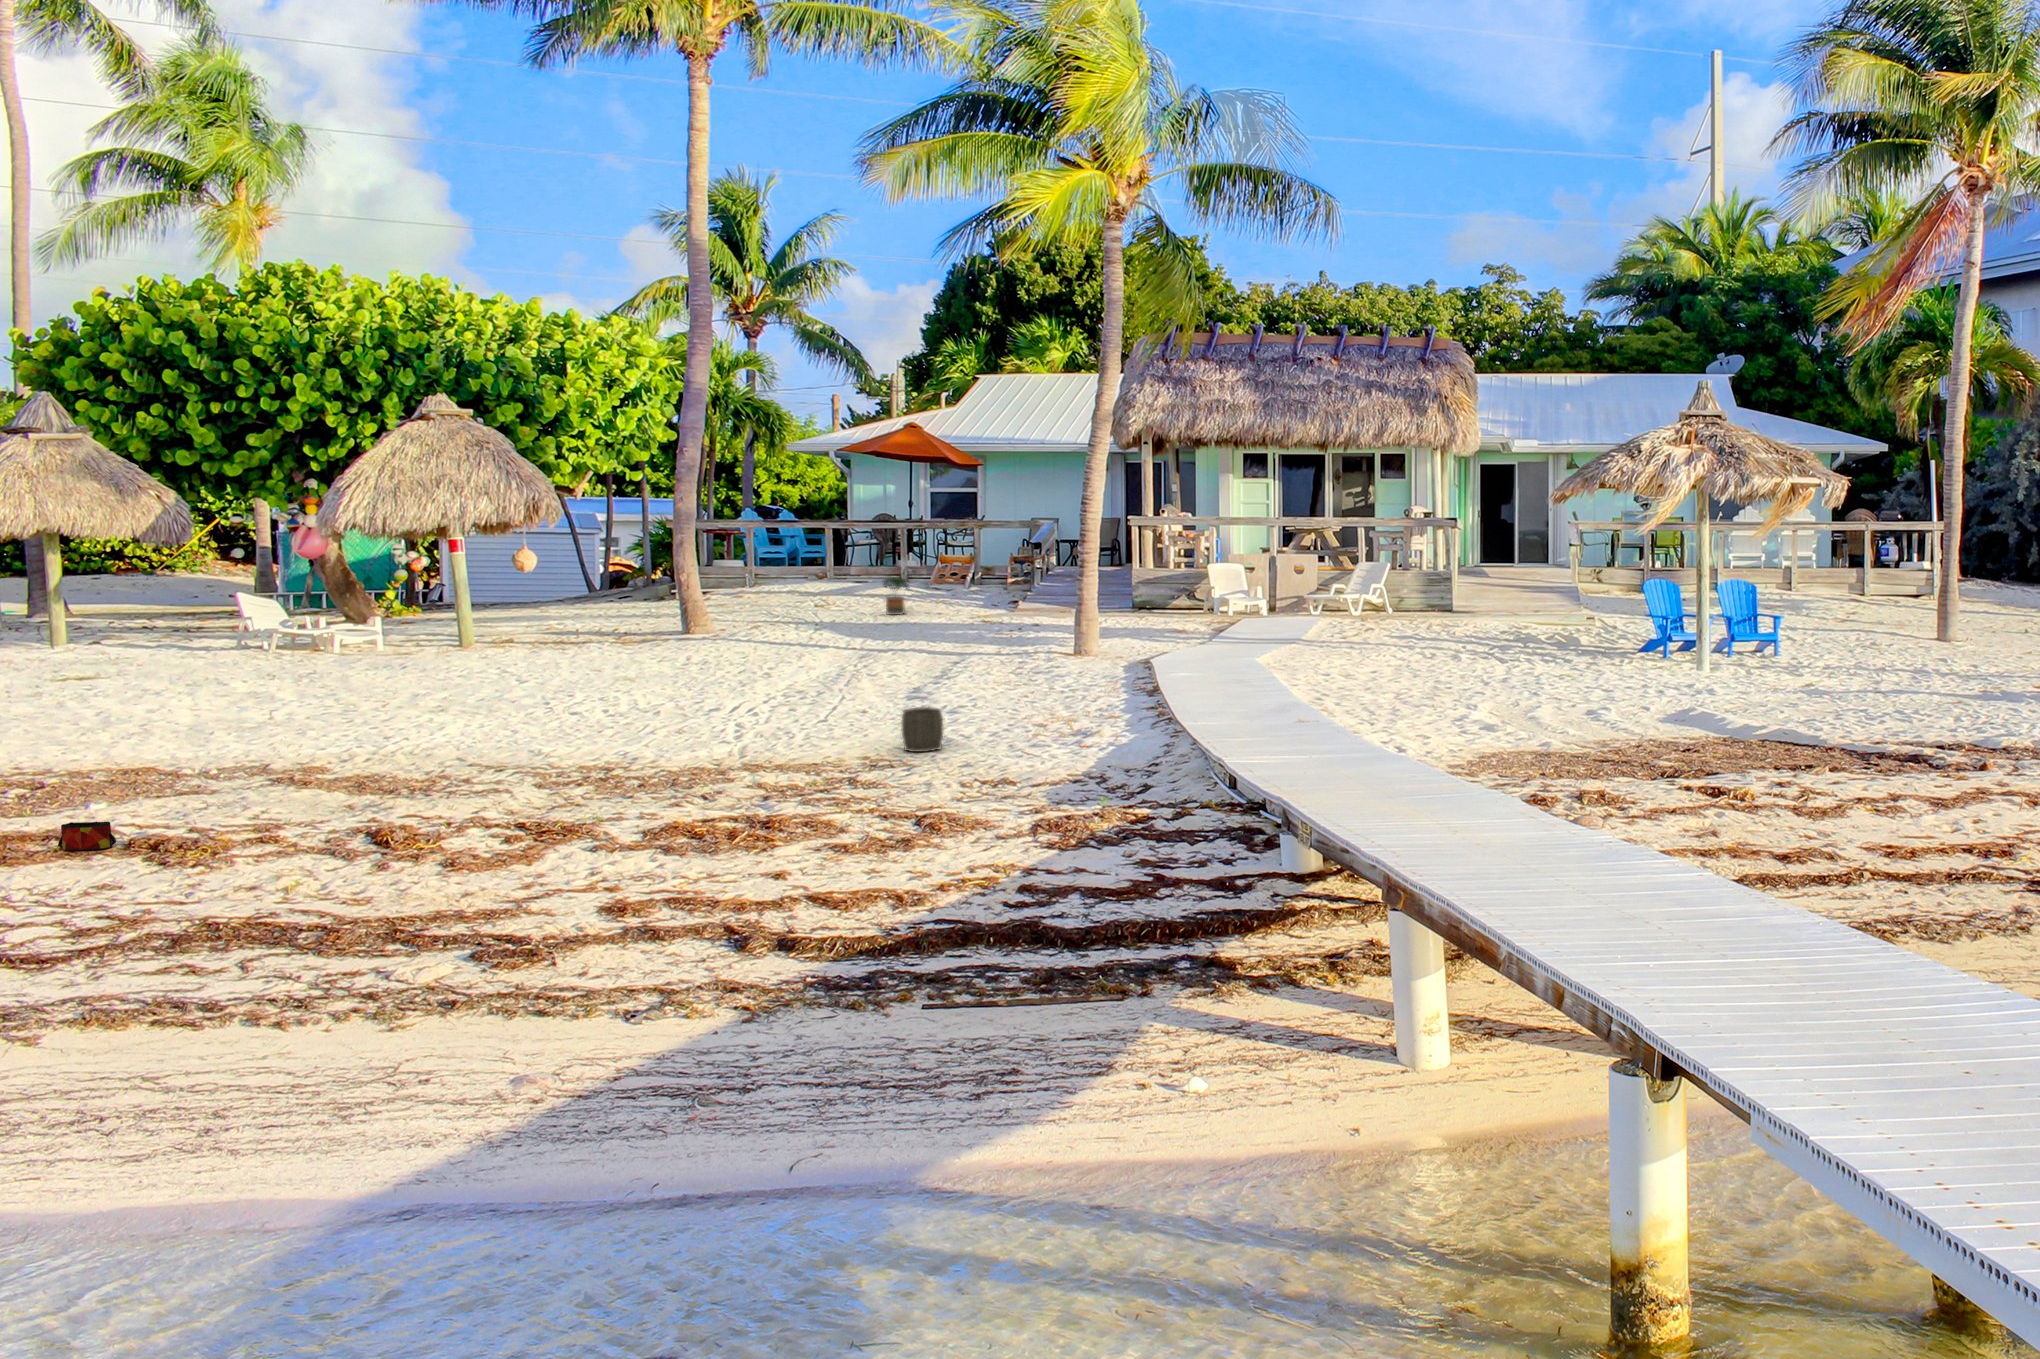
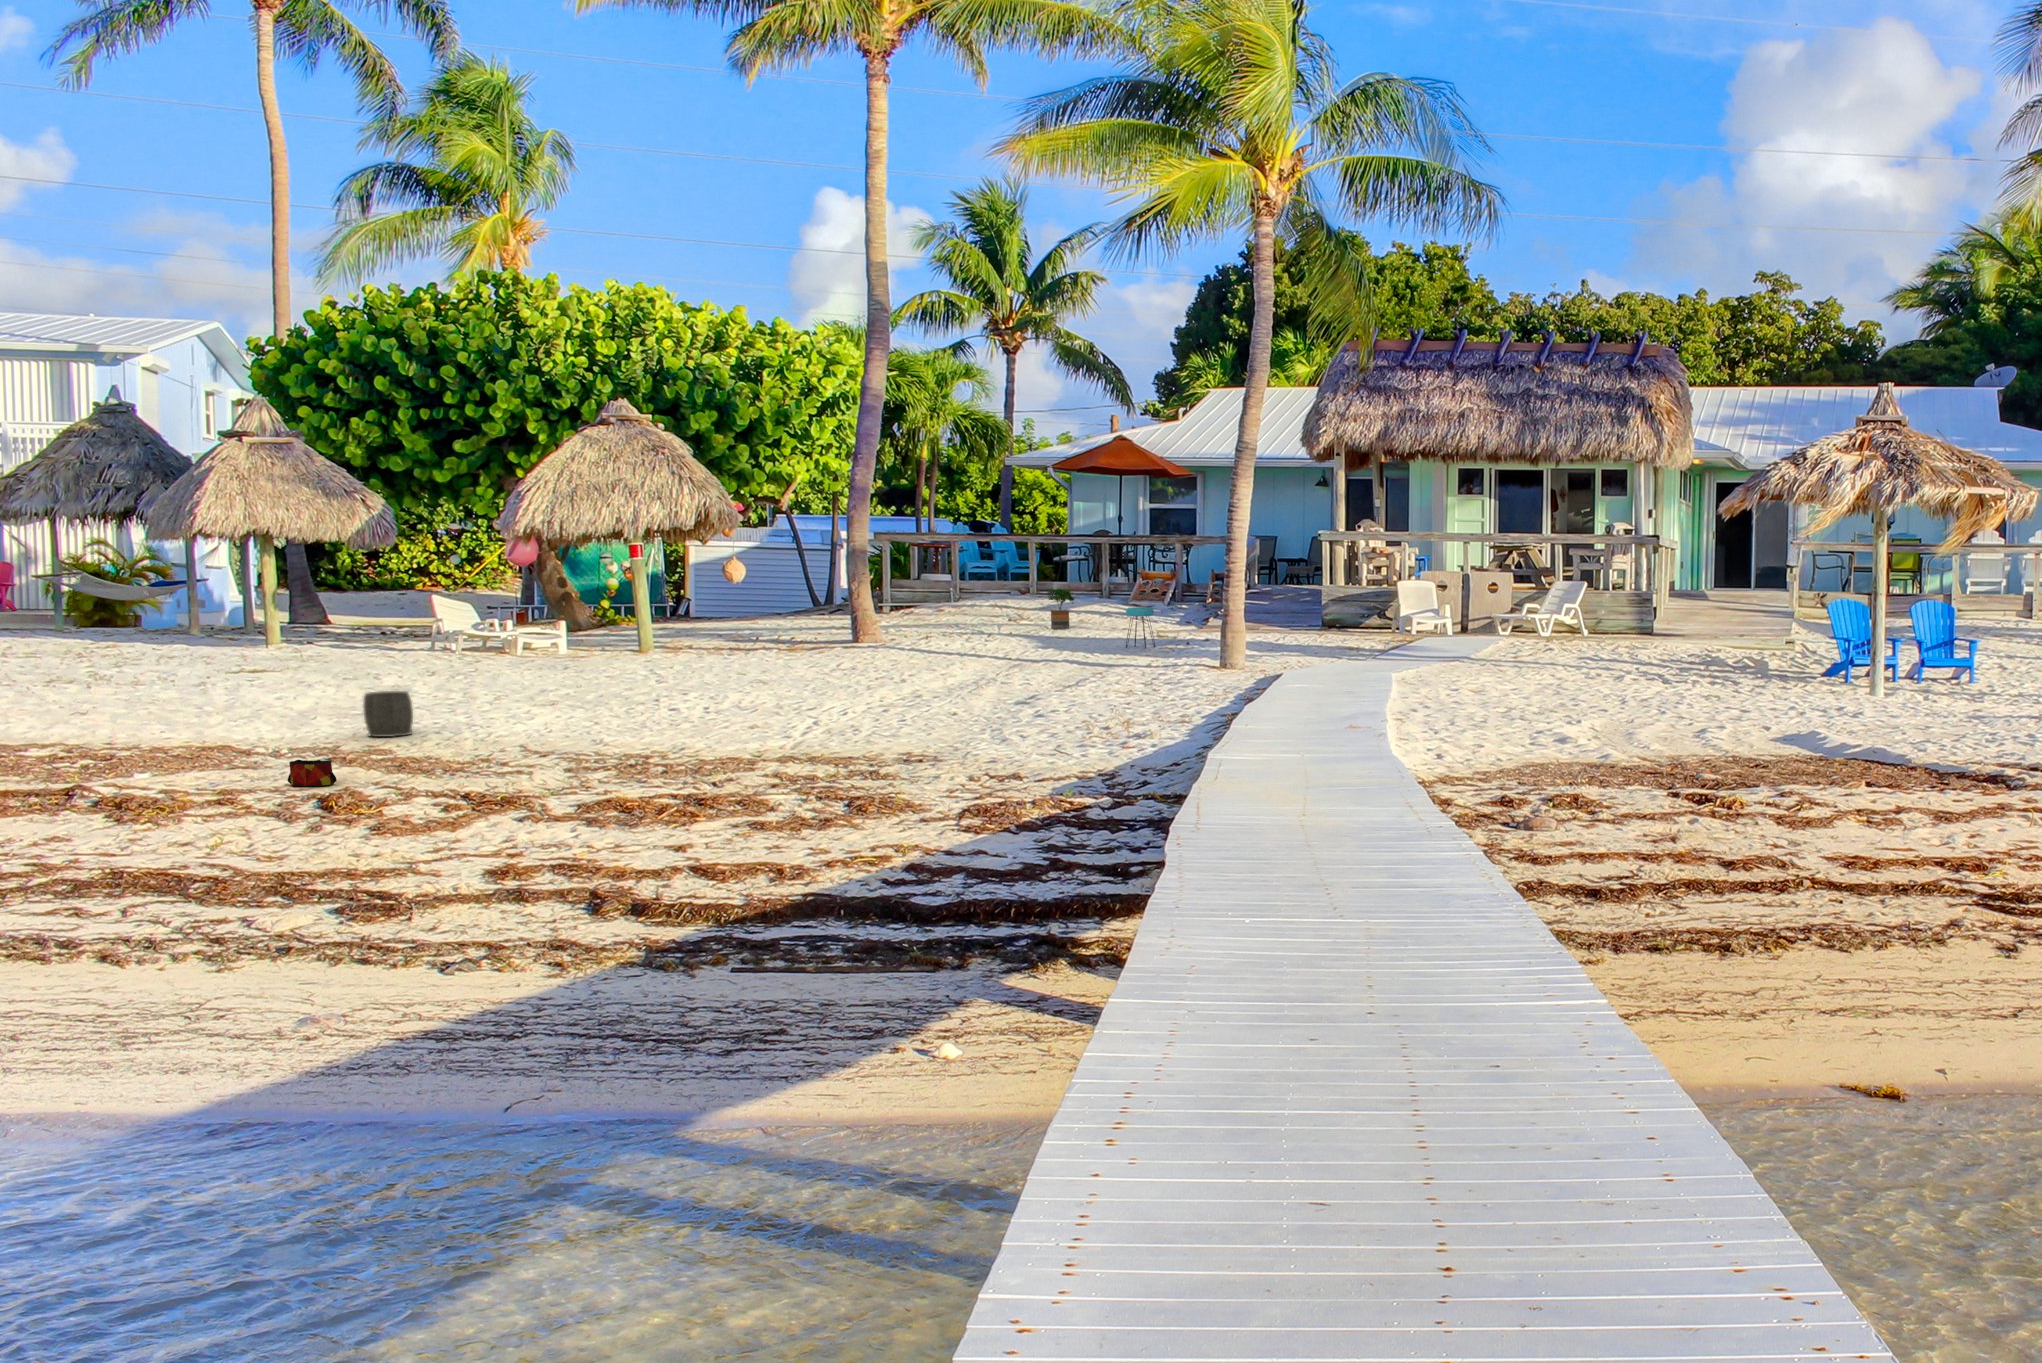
stool: none [981,598,1009,637] -> present [1126,607,1155,648]
woven basket: present [902,707,944,752] -> present [363,691,413,737]
bag: present [58,822,116,851] -> present [287,760,337,787]

